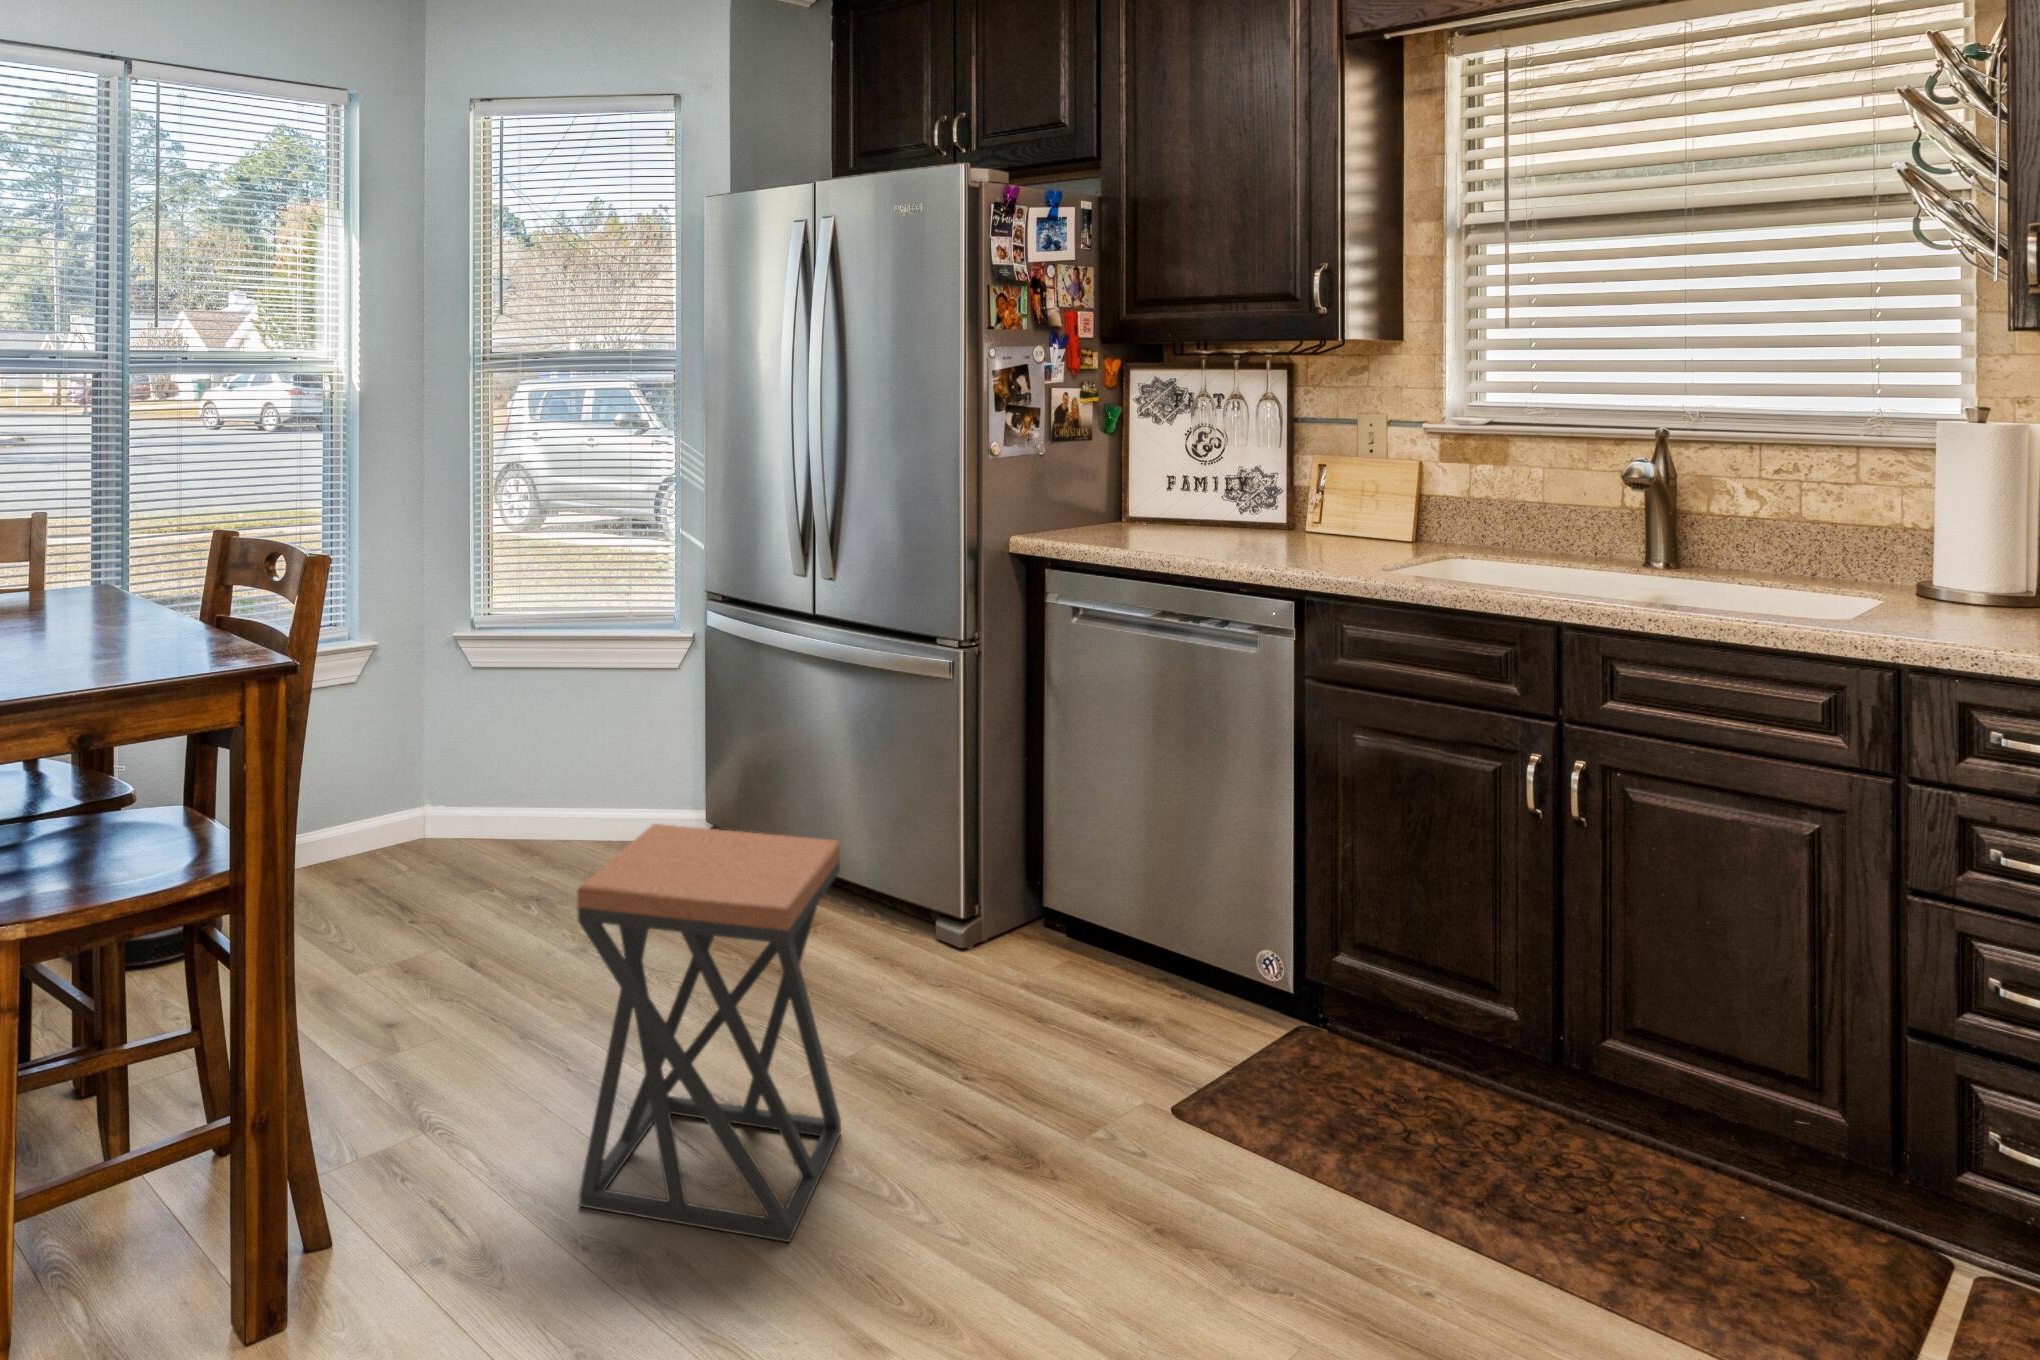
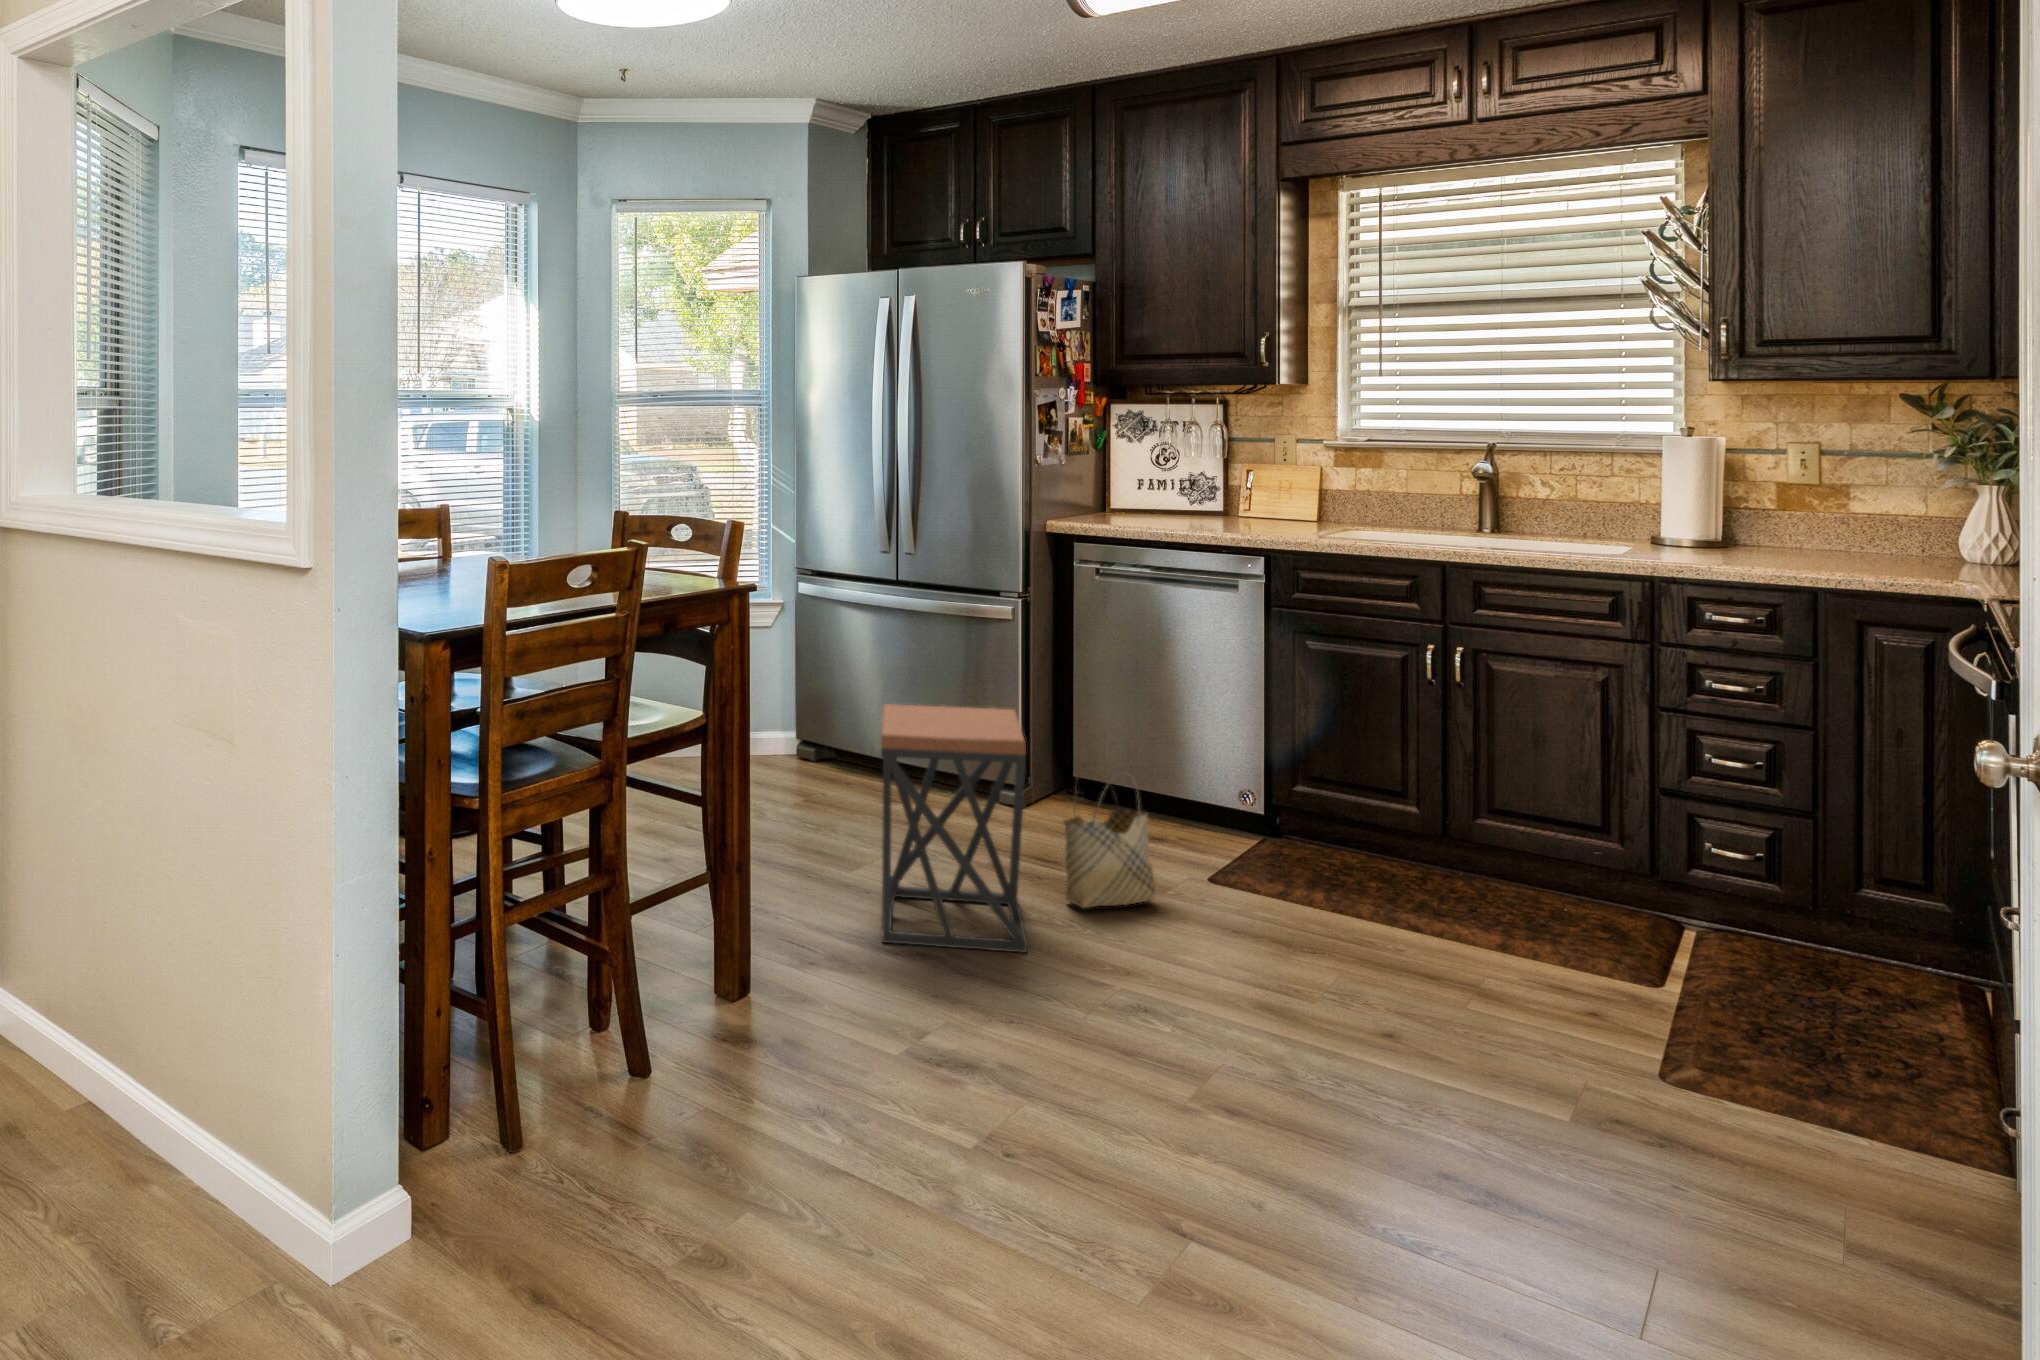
woven basket: none [907,922,1054,1155] -> present [1064,764,1155,908]

